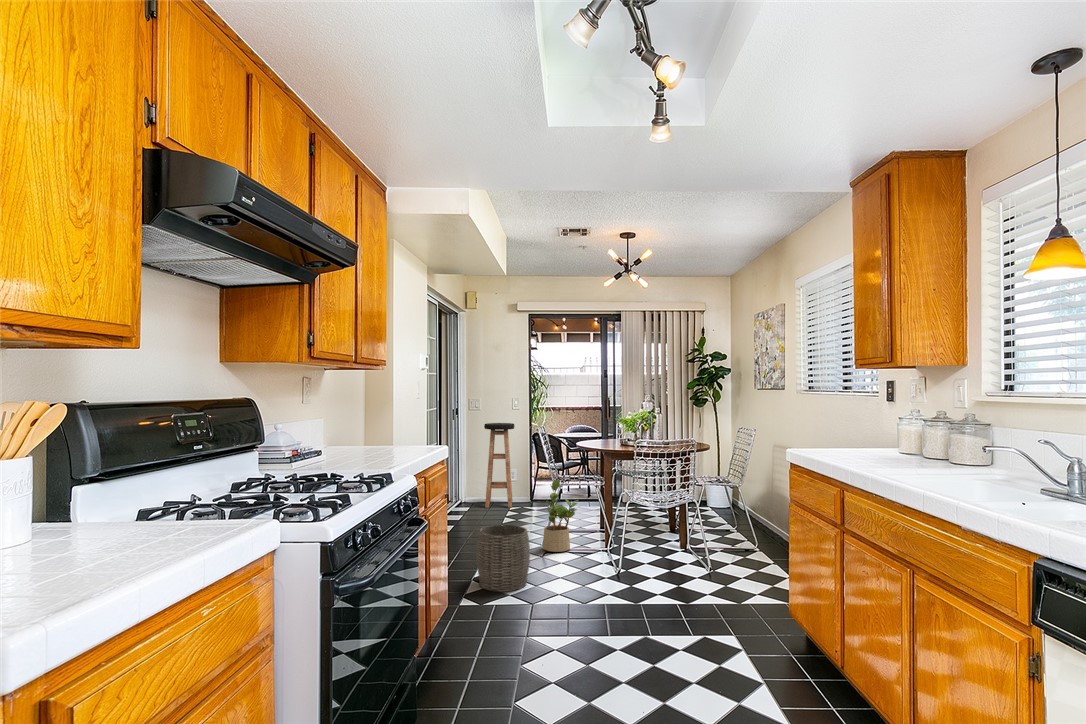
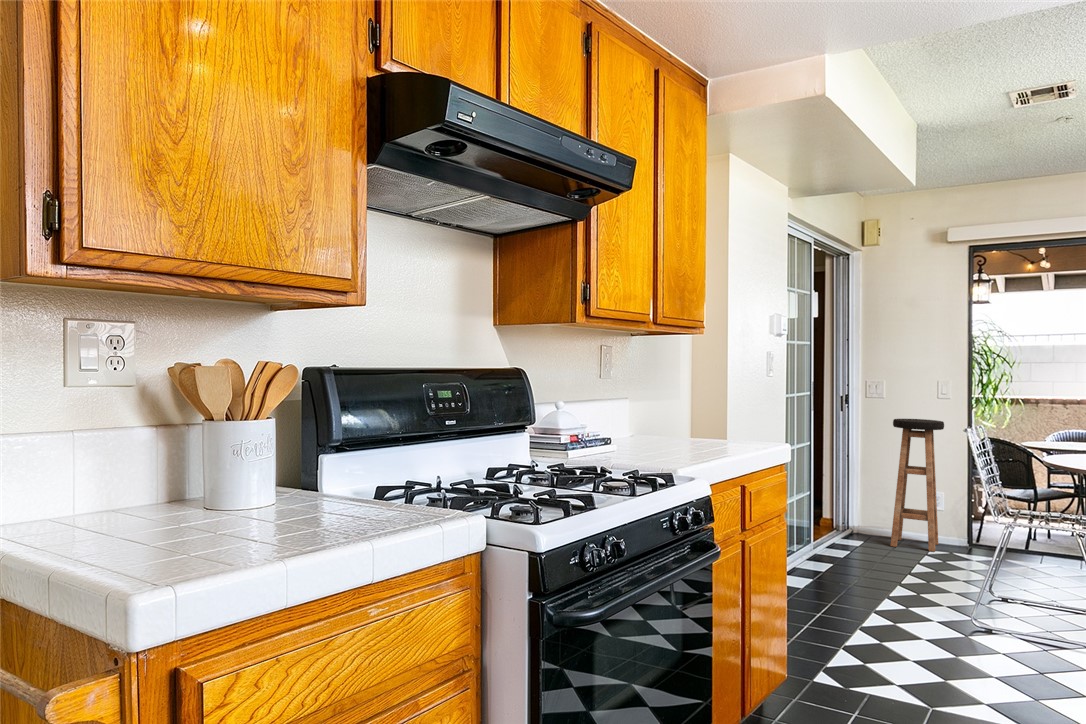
potted plant: present [543,480,578,552] -> none [970,516,1040,633]
woven basket: present [477,525,530,592] -> none [846,572,934,676]

